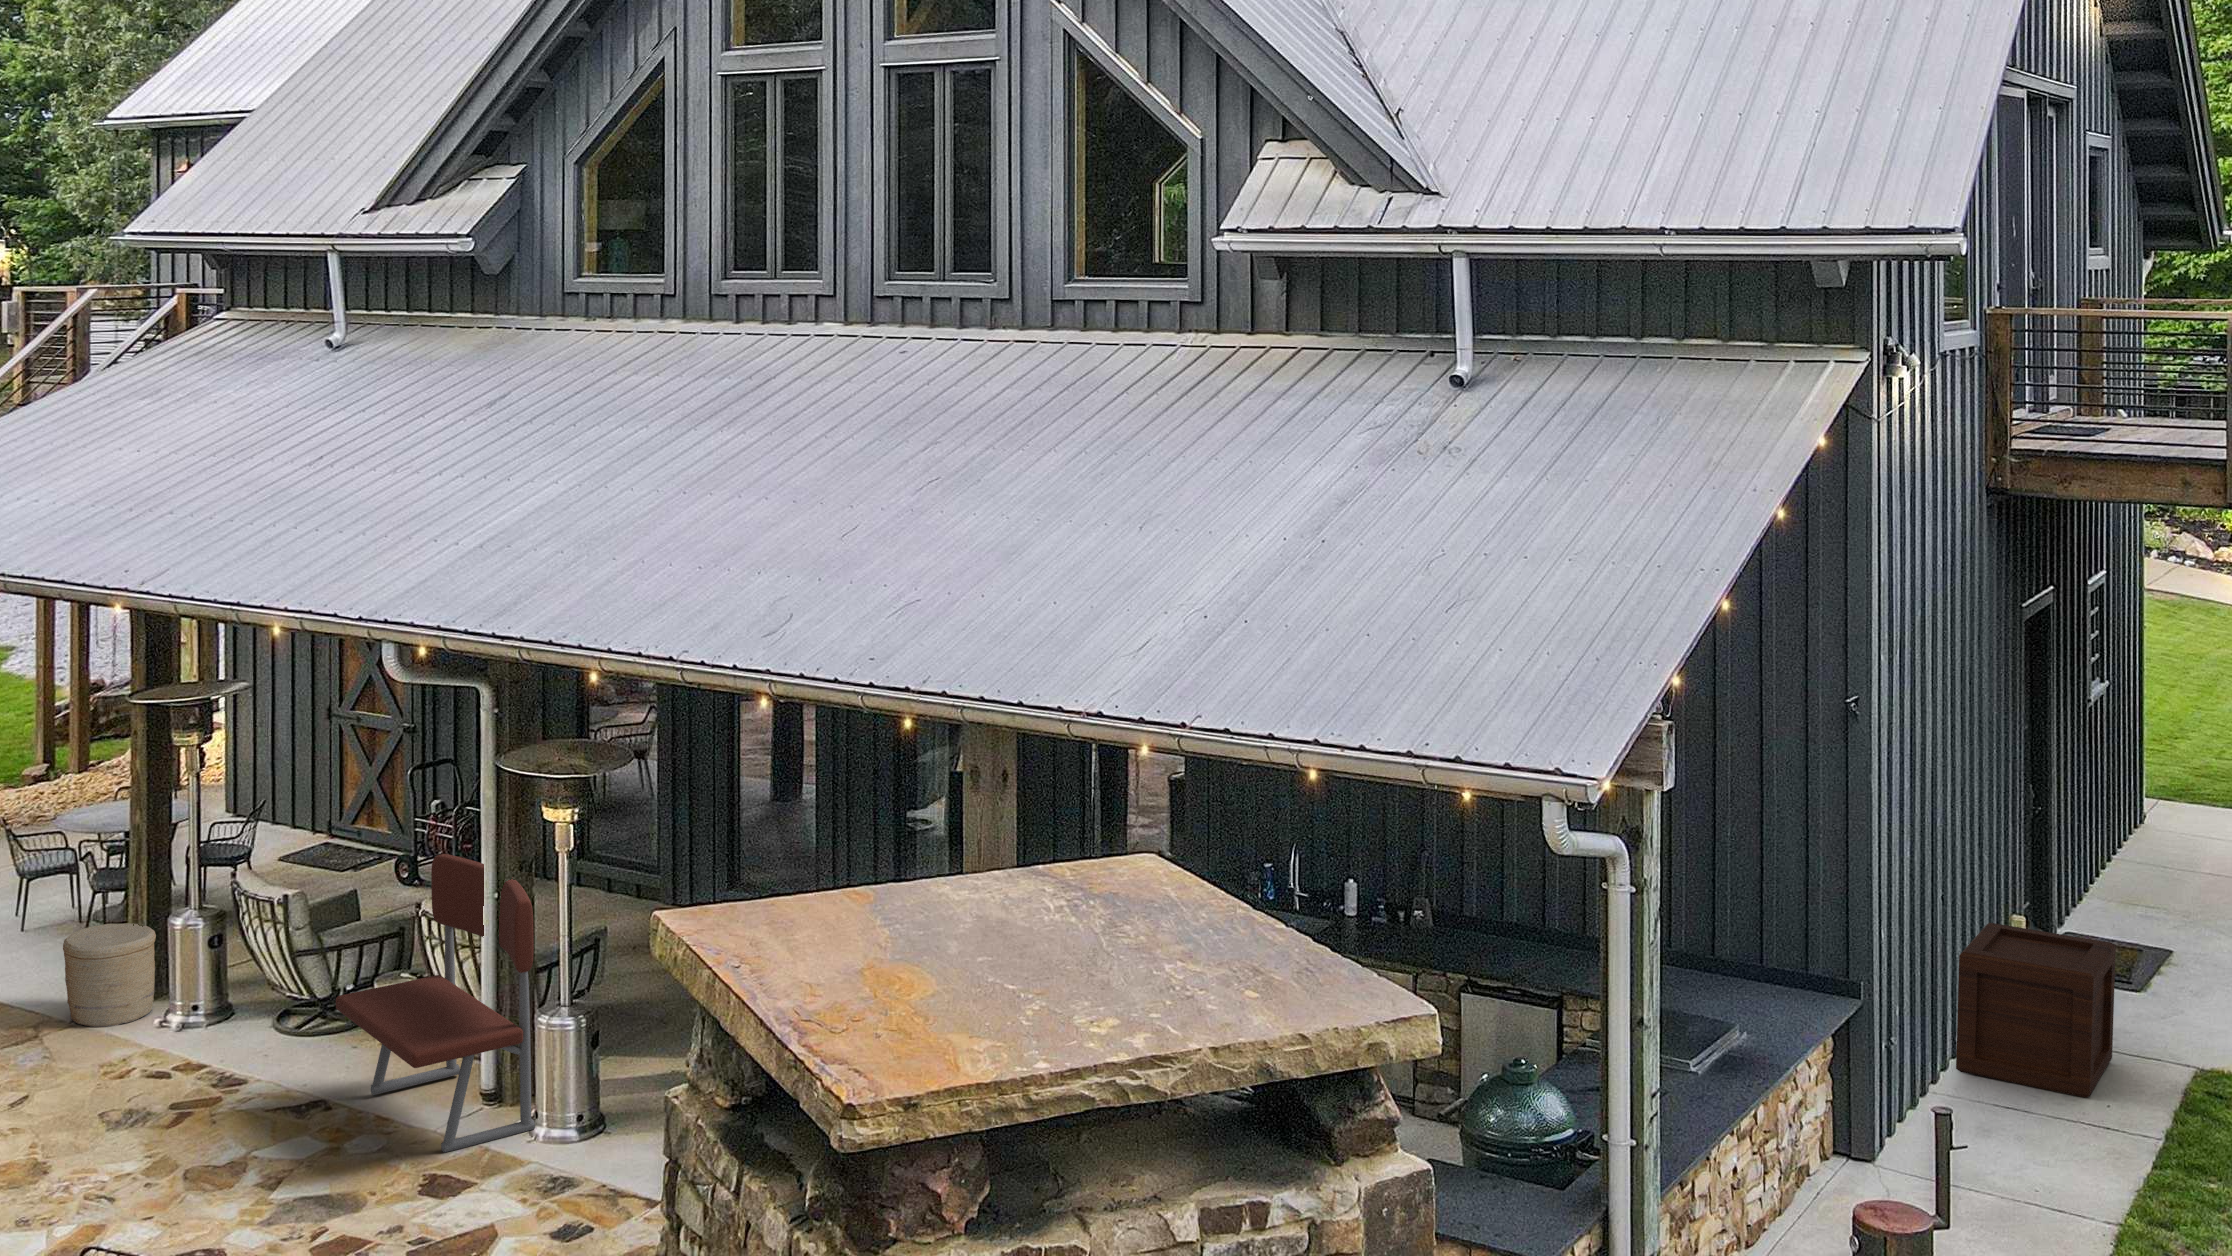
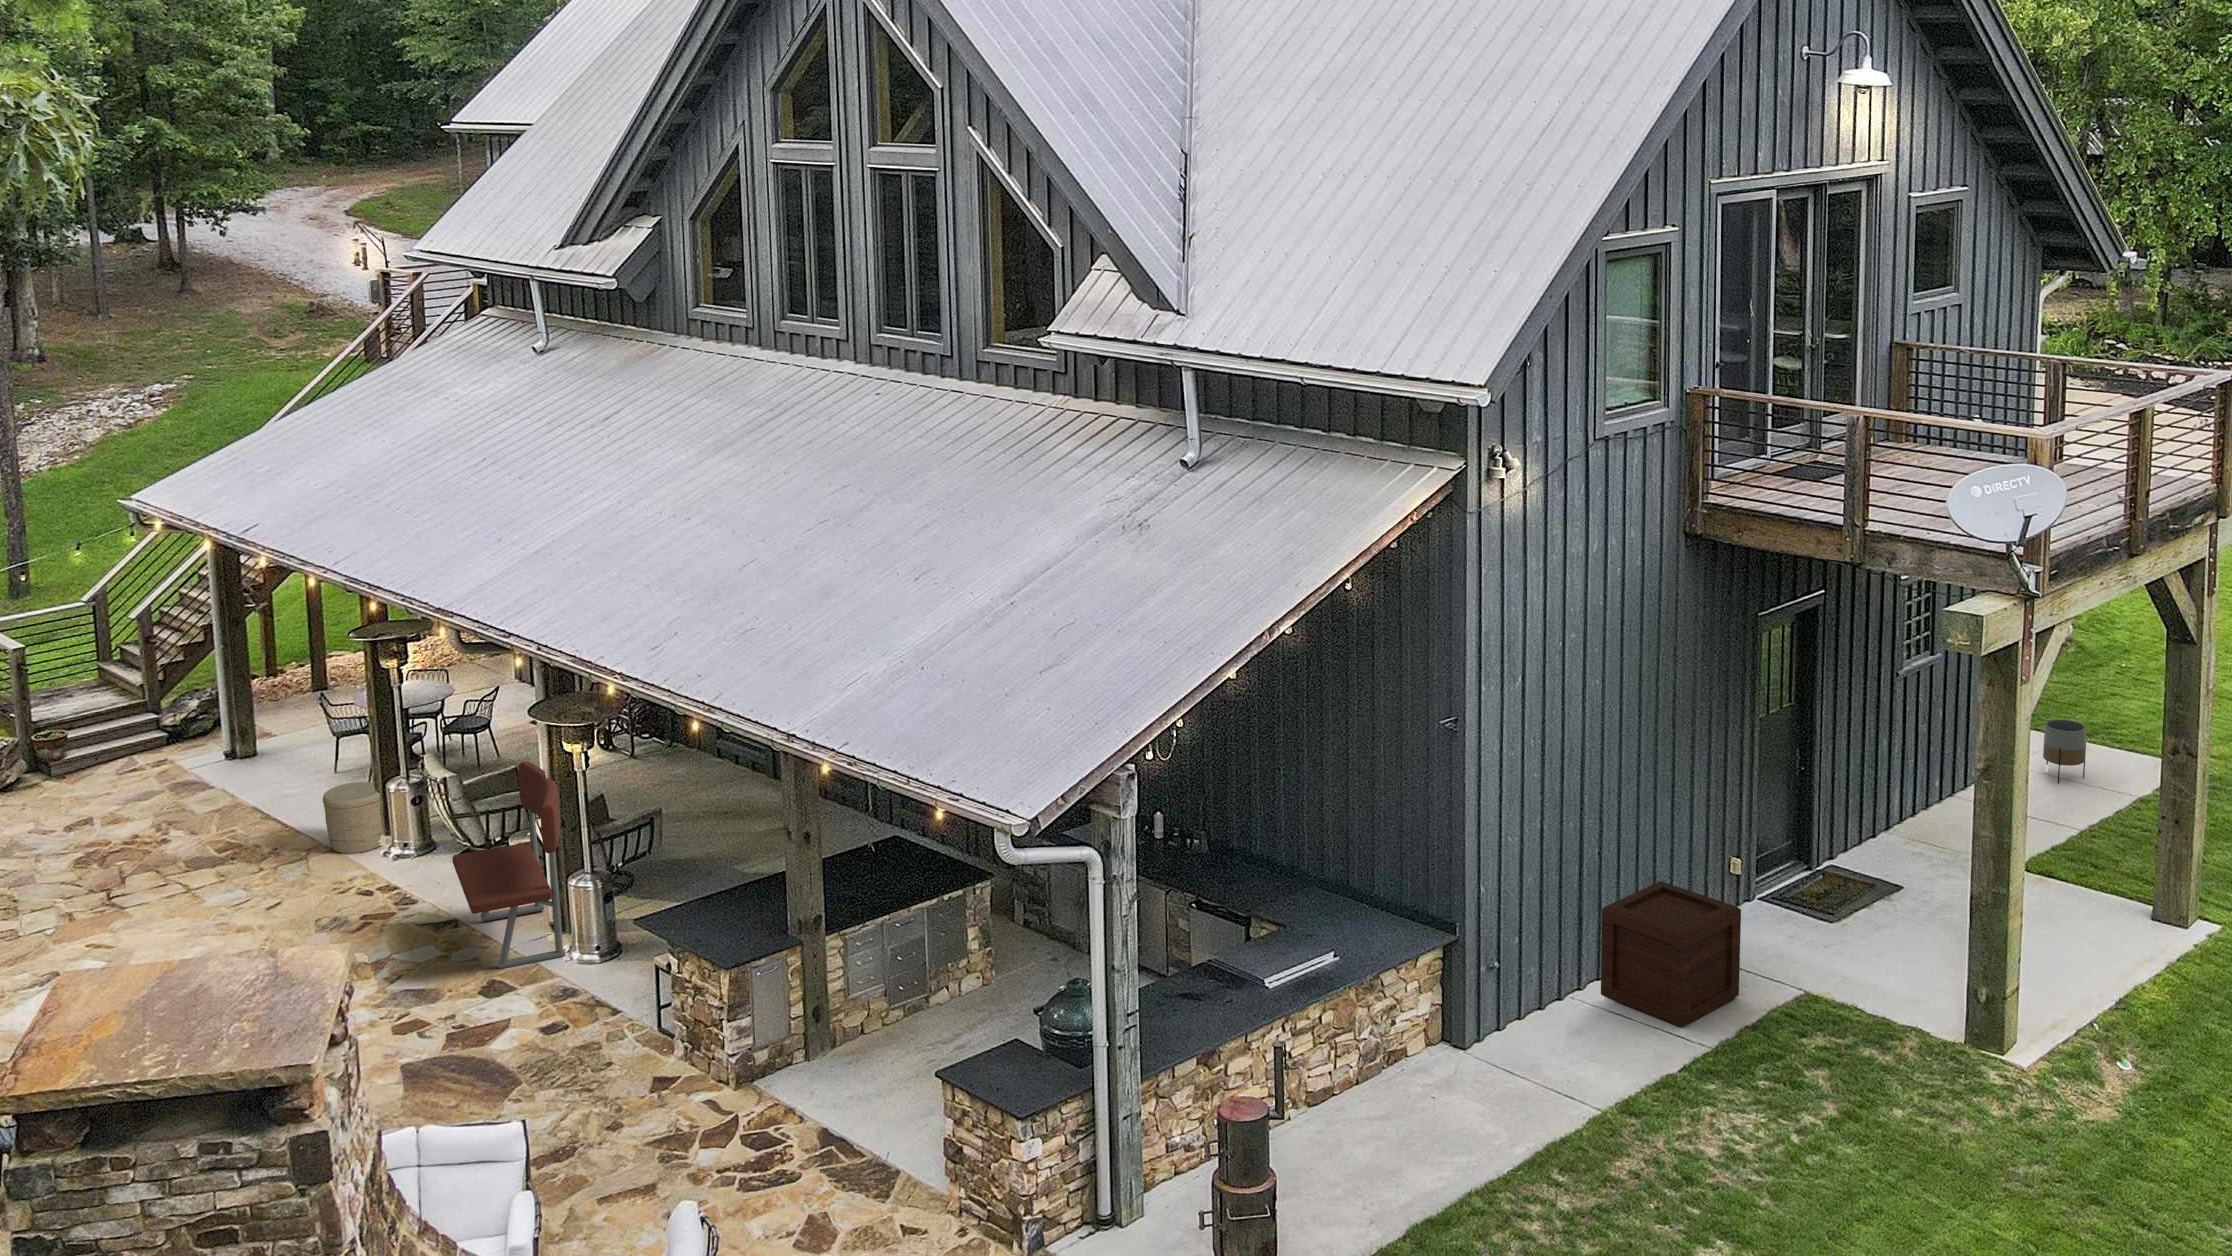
planter: none [2146,763,2196,834] -> present [2043,719,2086,784]

